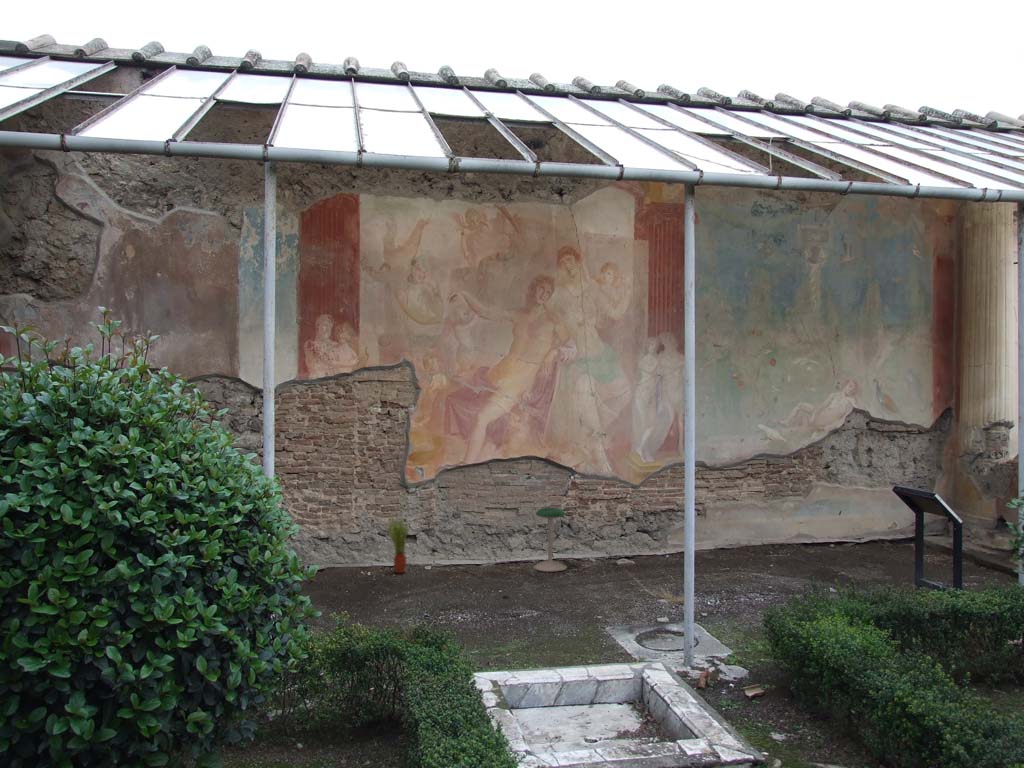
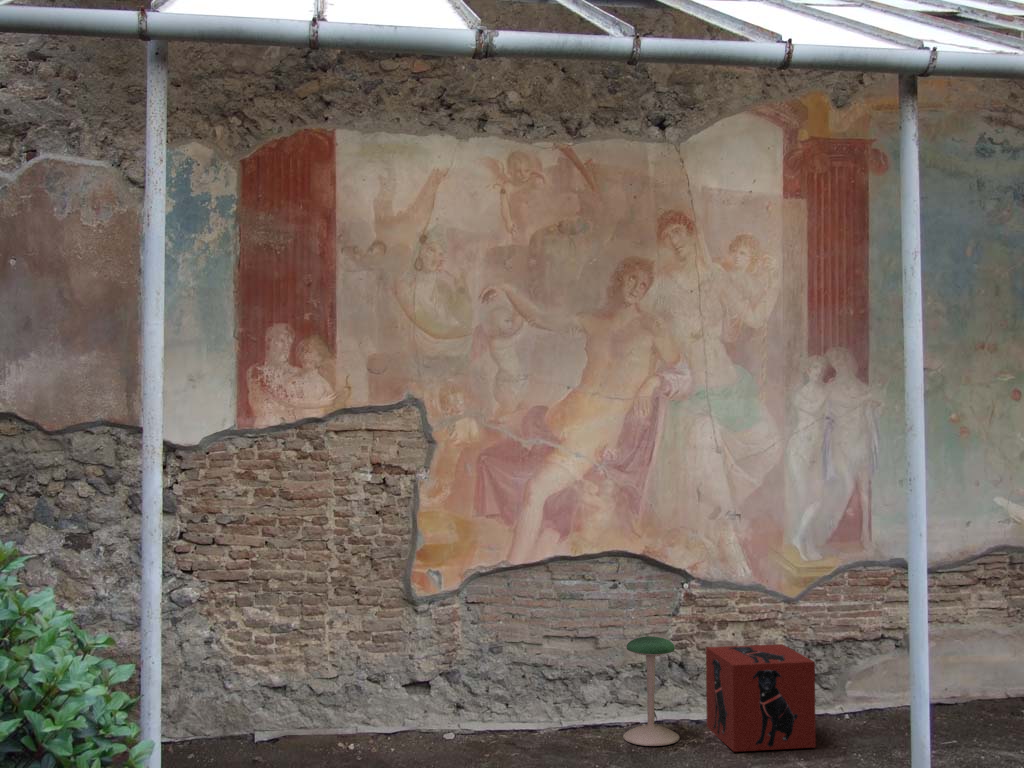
storage box: none [584,513,648,574] -> present [706,644,816,752]
potted plant: present [388,517,408,573] -> none [378,649,419,746]

